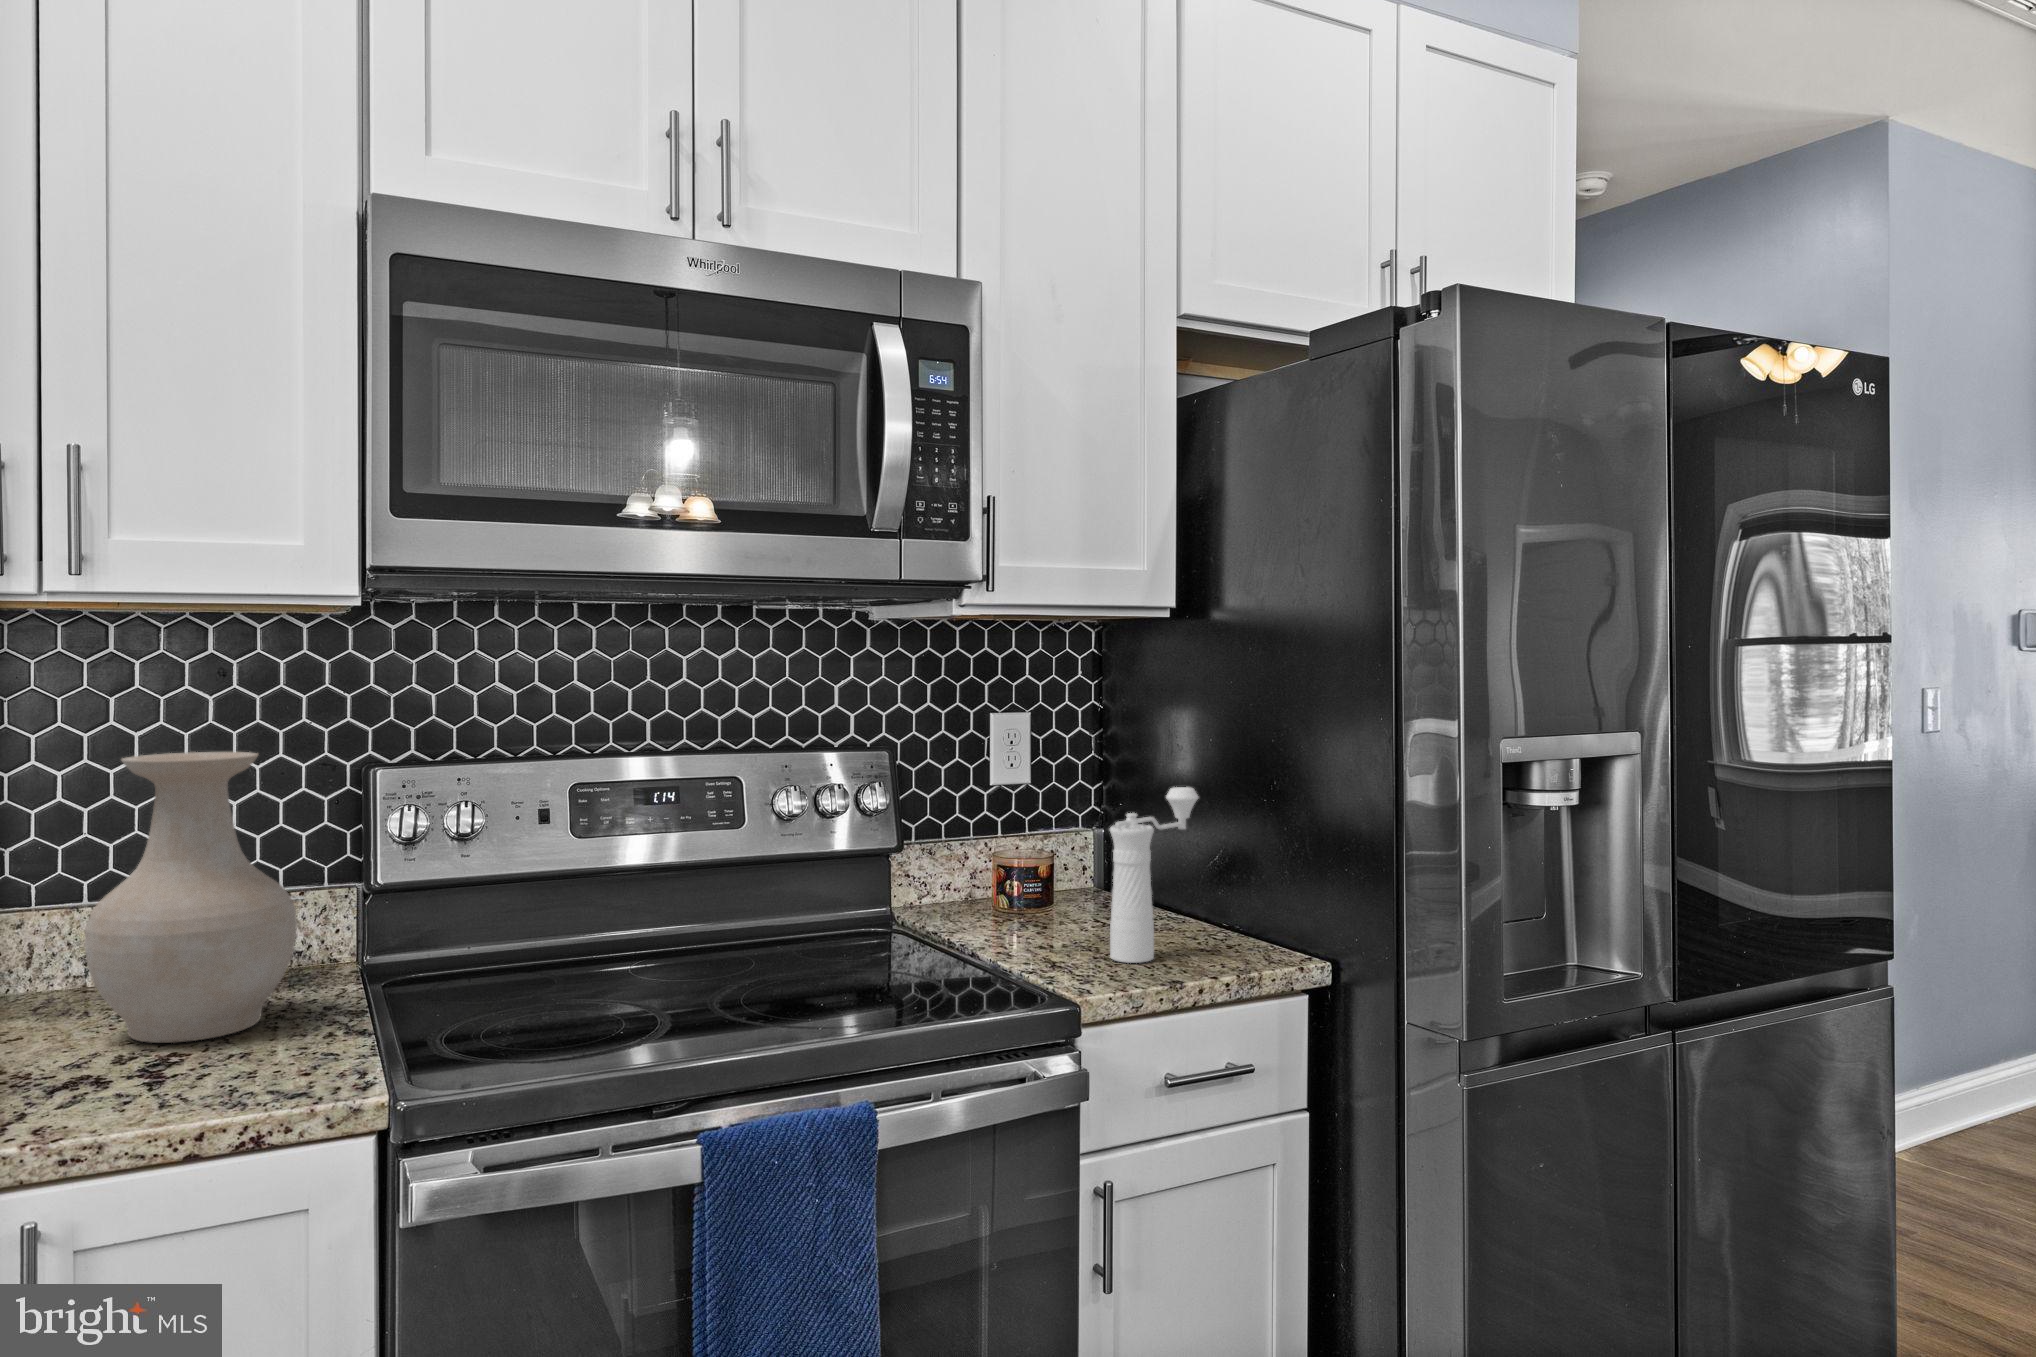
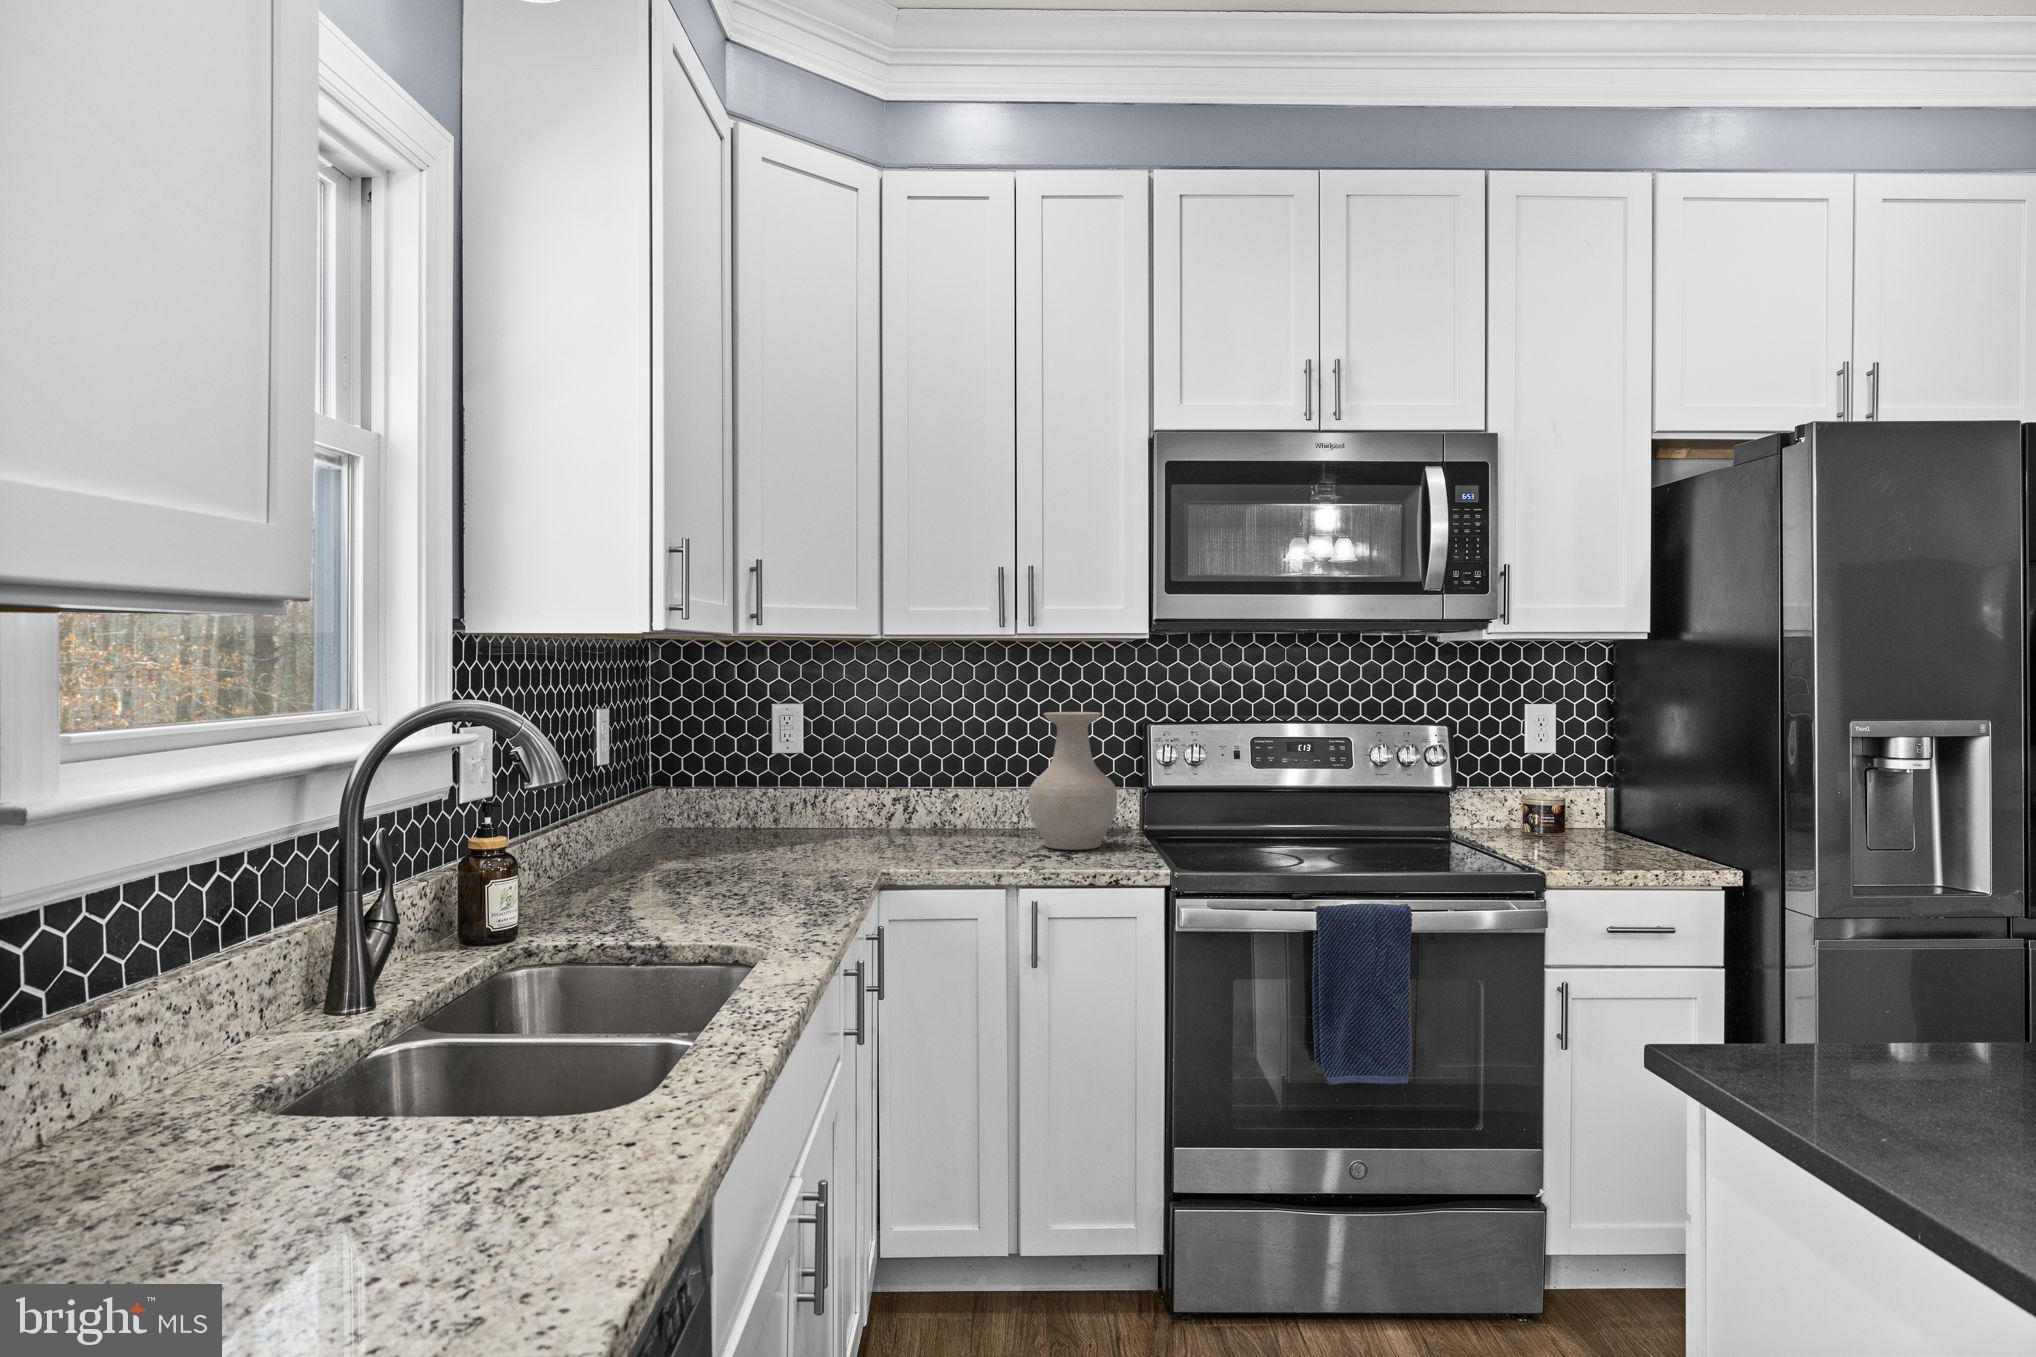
pepper mill: present [1110,787,1199,963] -> none [1583,752,1655,861]

